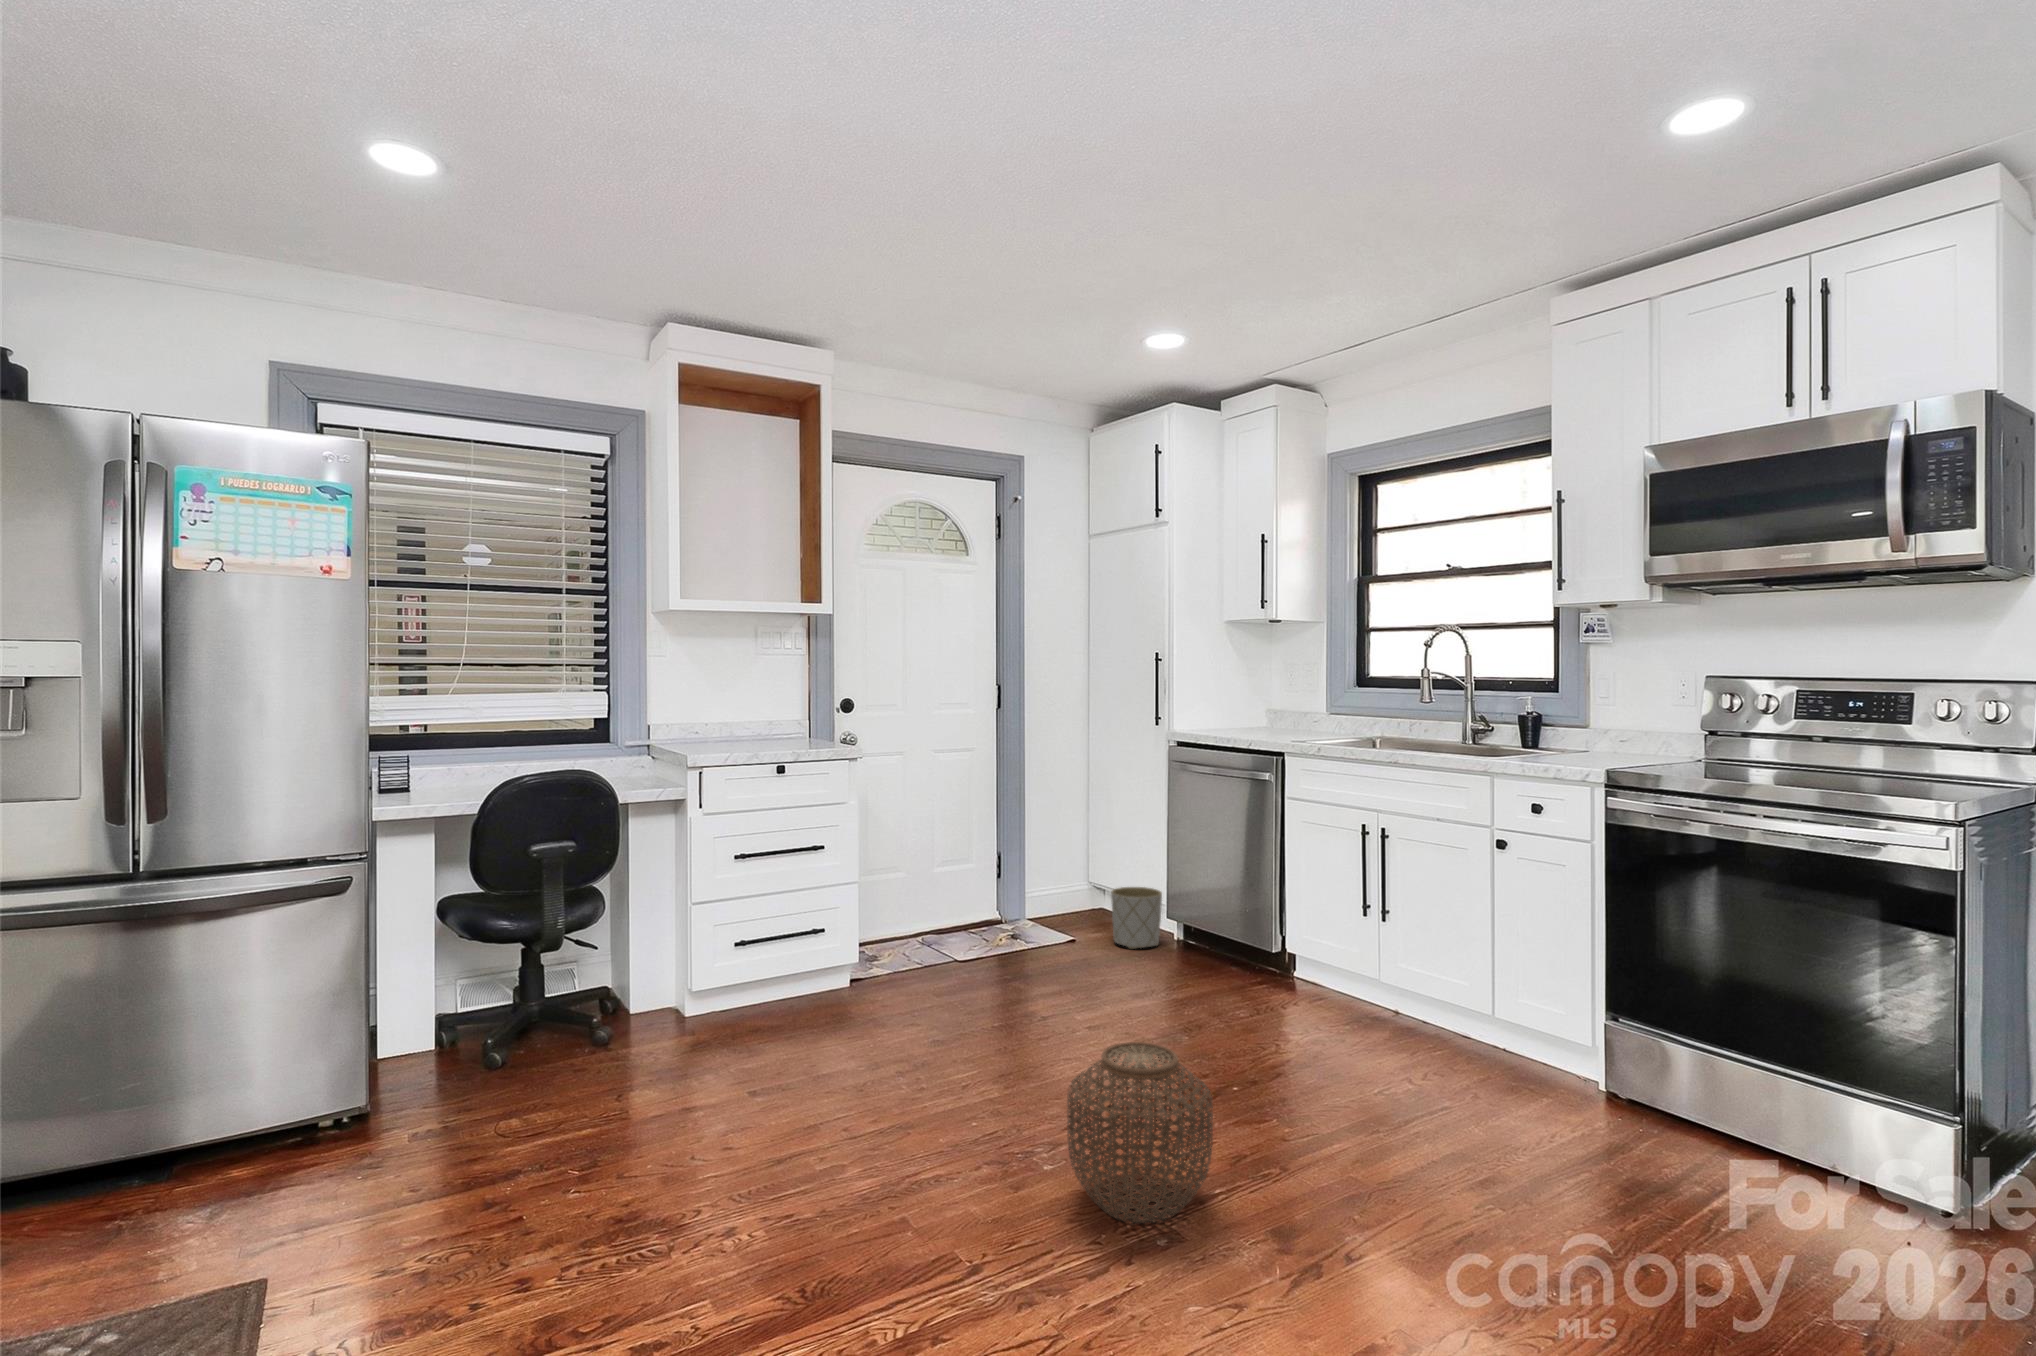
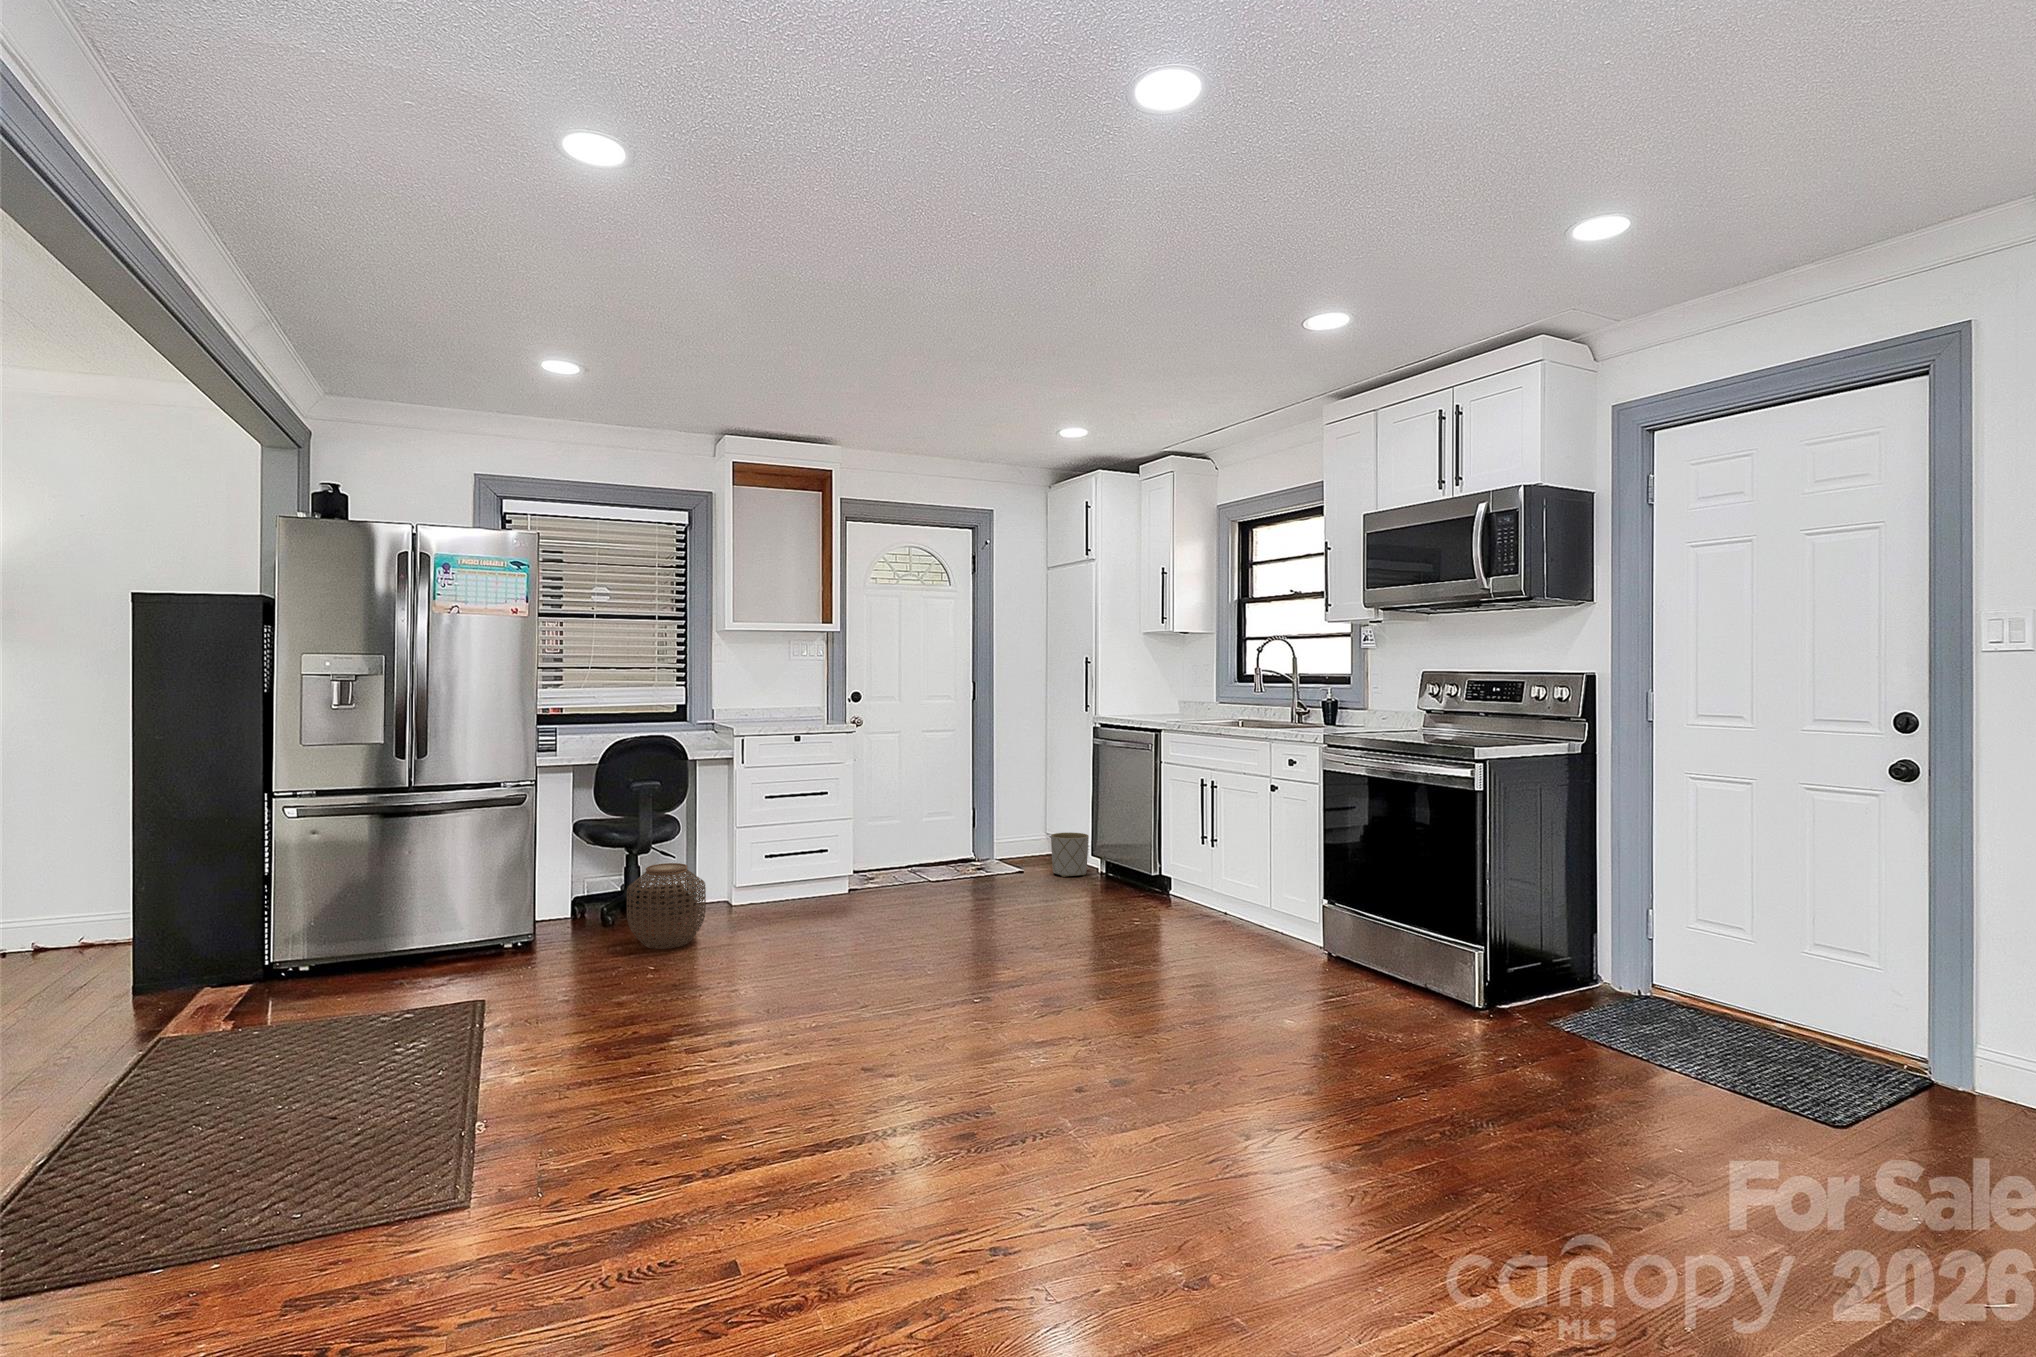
woven basket: present [1067,1042,1213,1223] -> present [627,863,706,949]

